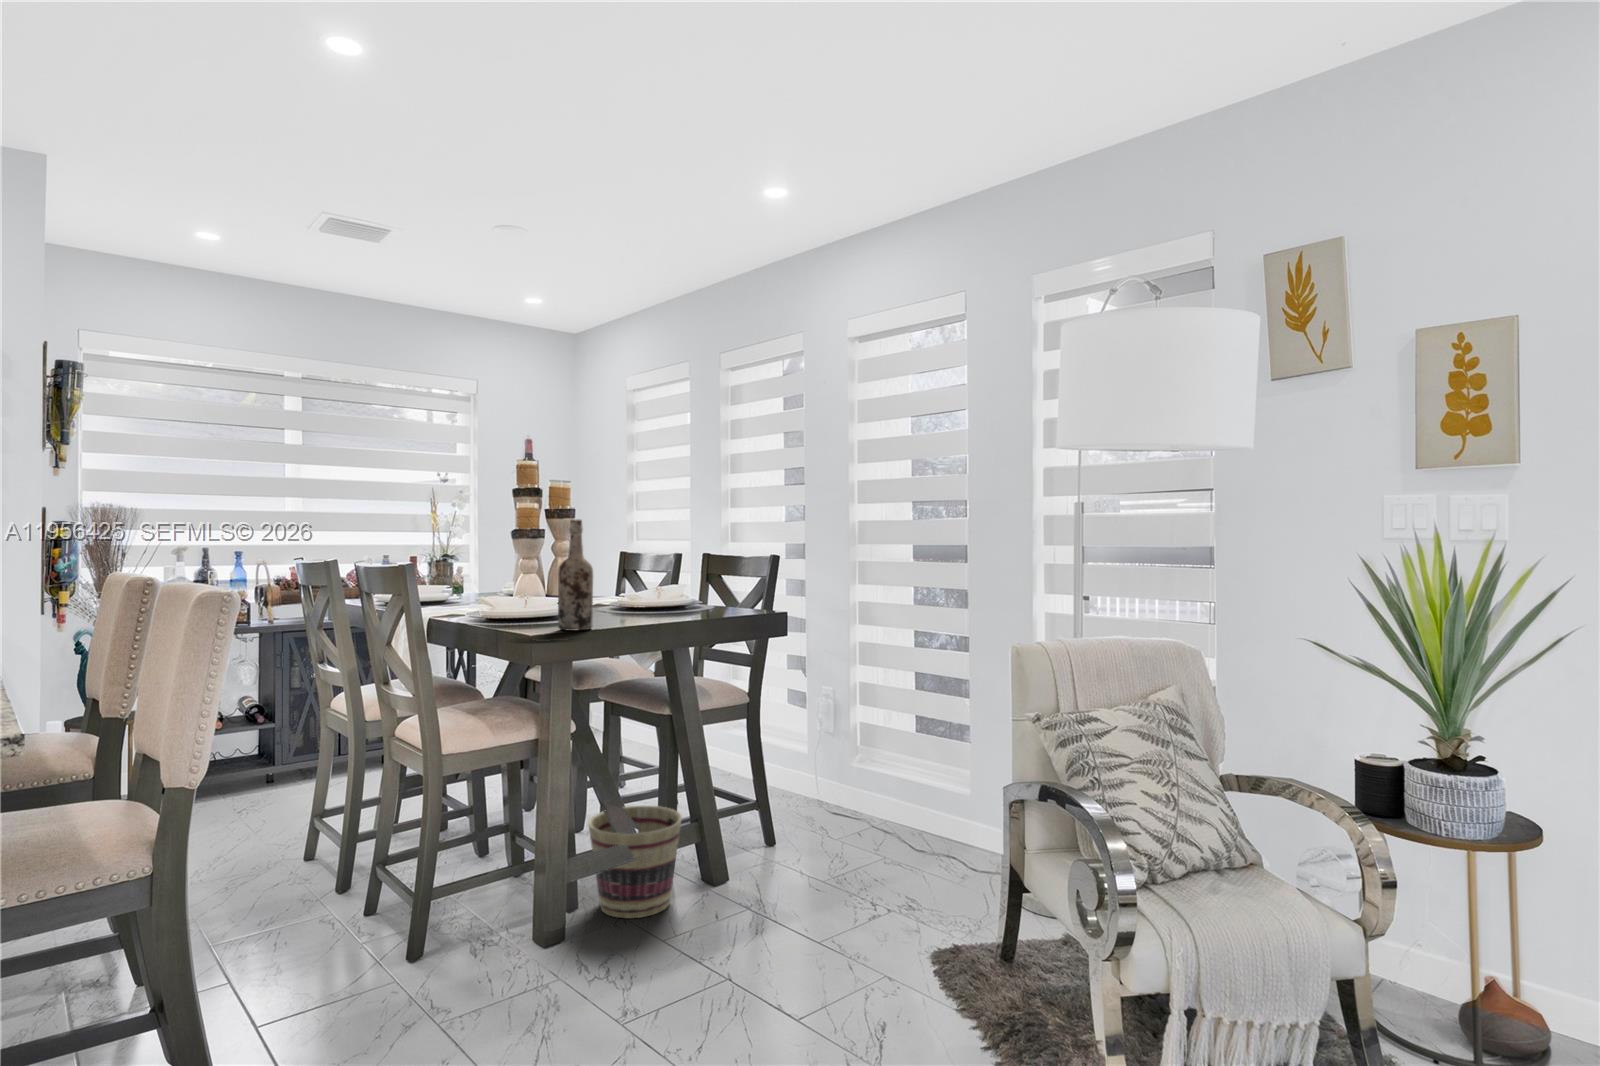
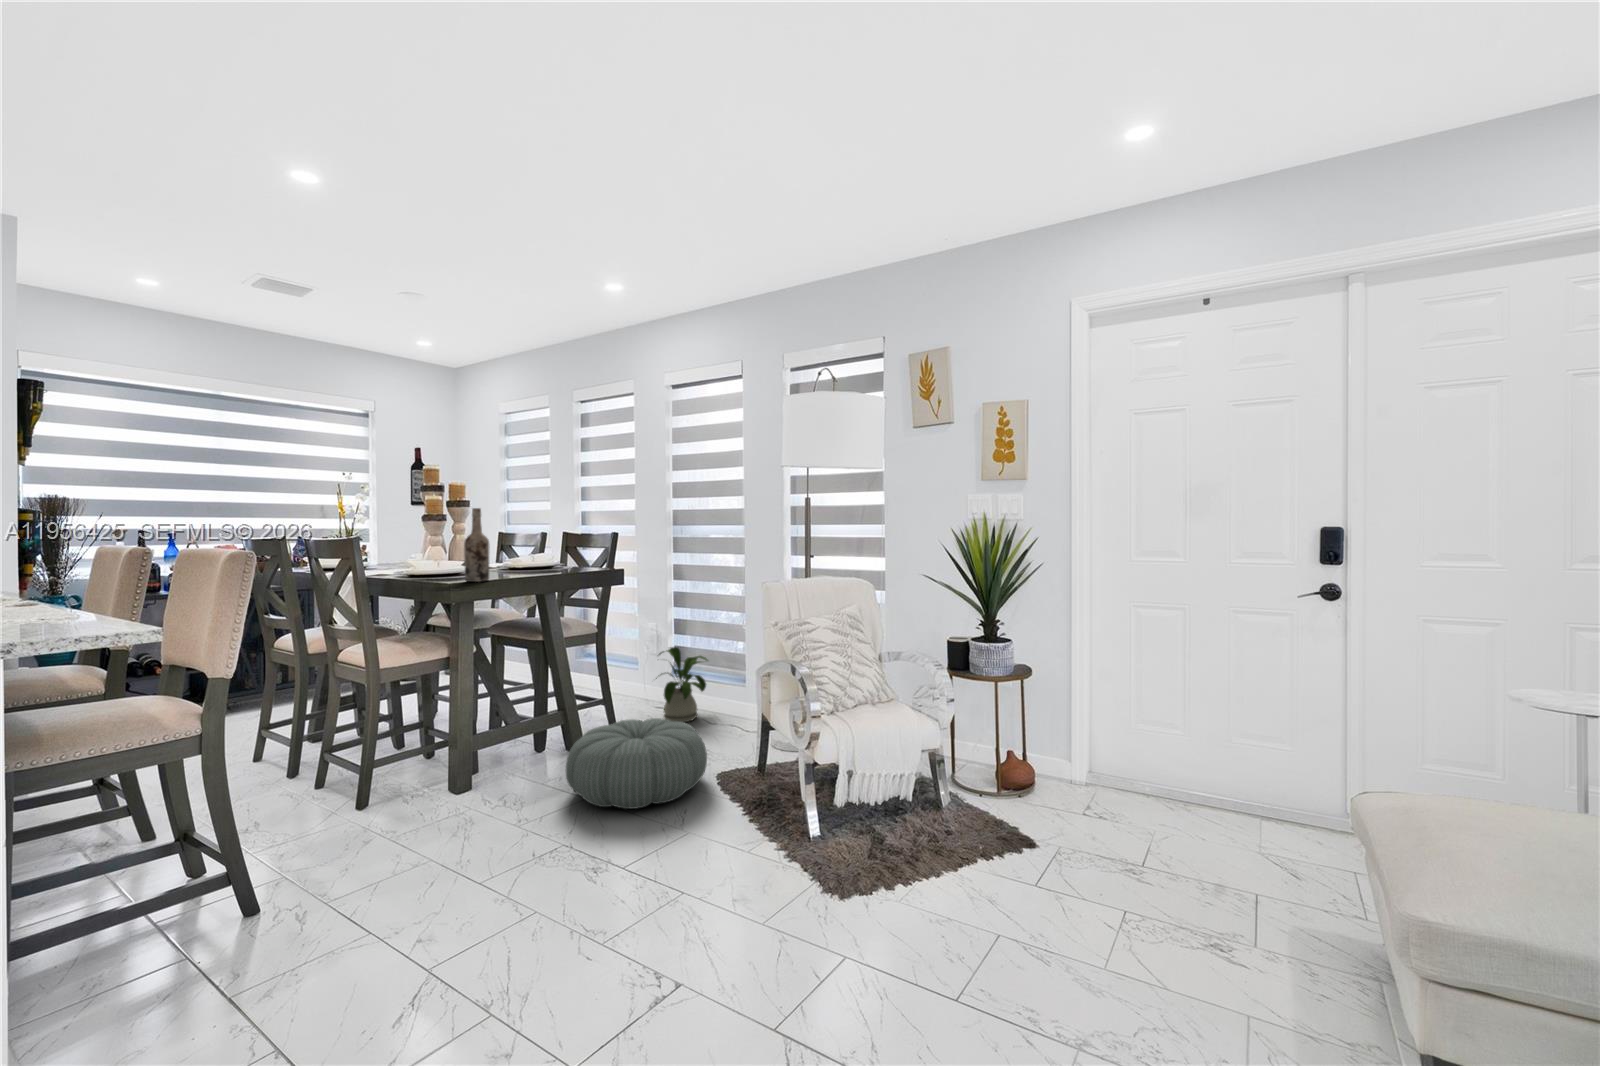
house plant: none [828,732,915,849] -> present [656,647,708,722]
basket: present [588,805,682,918] -> none [485,701,552,774]
pouf: none [698,851,918,1009] -> present [566,718,707,809]

